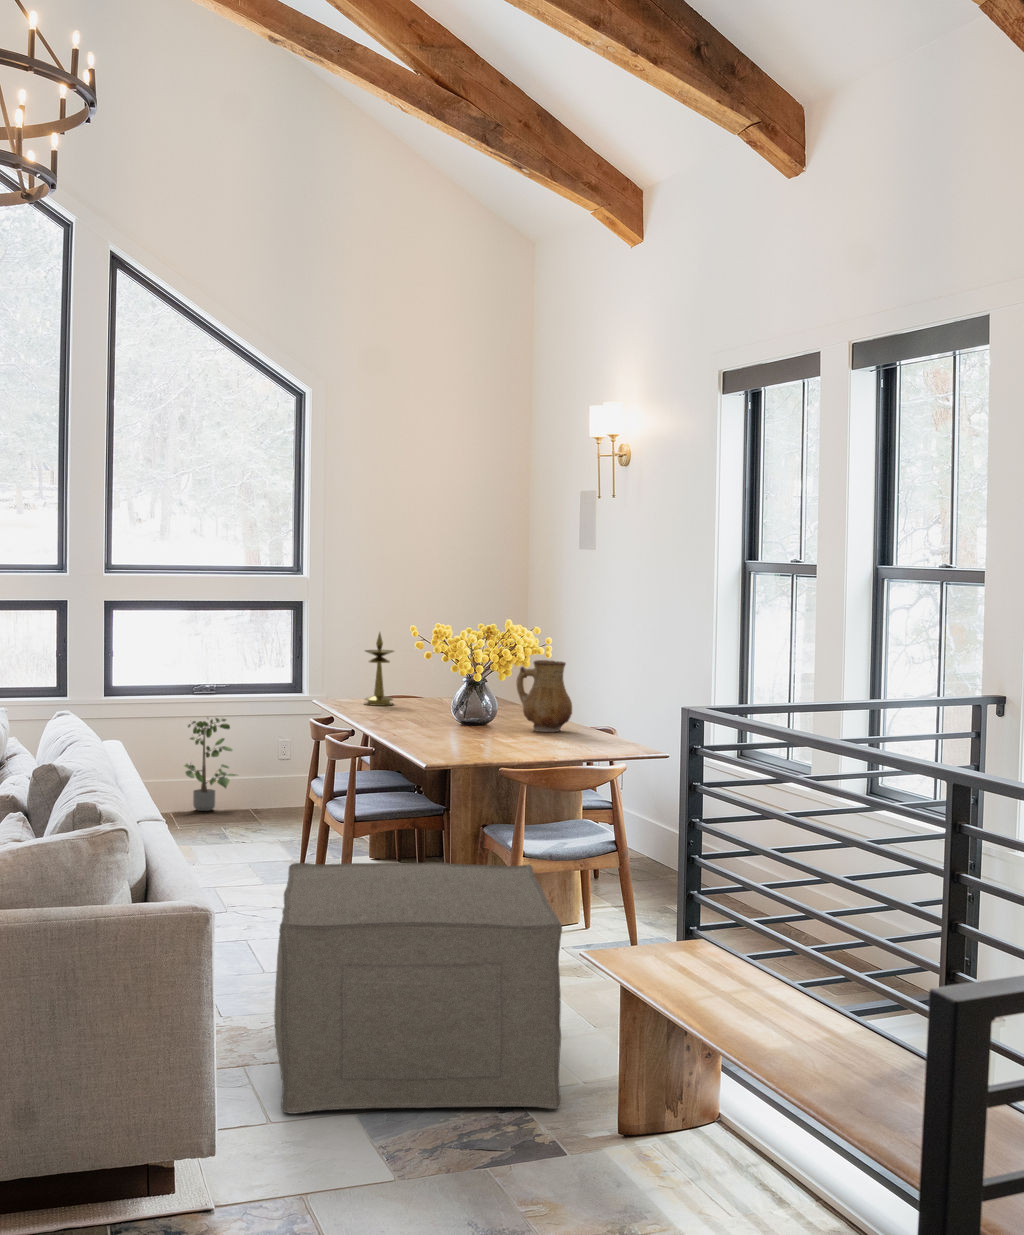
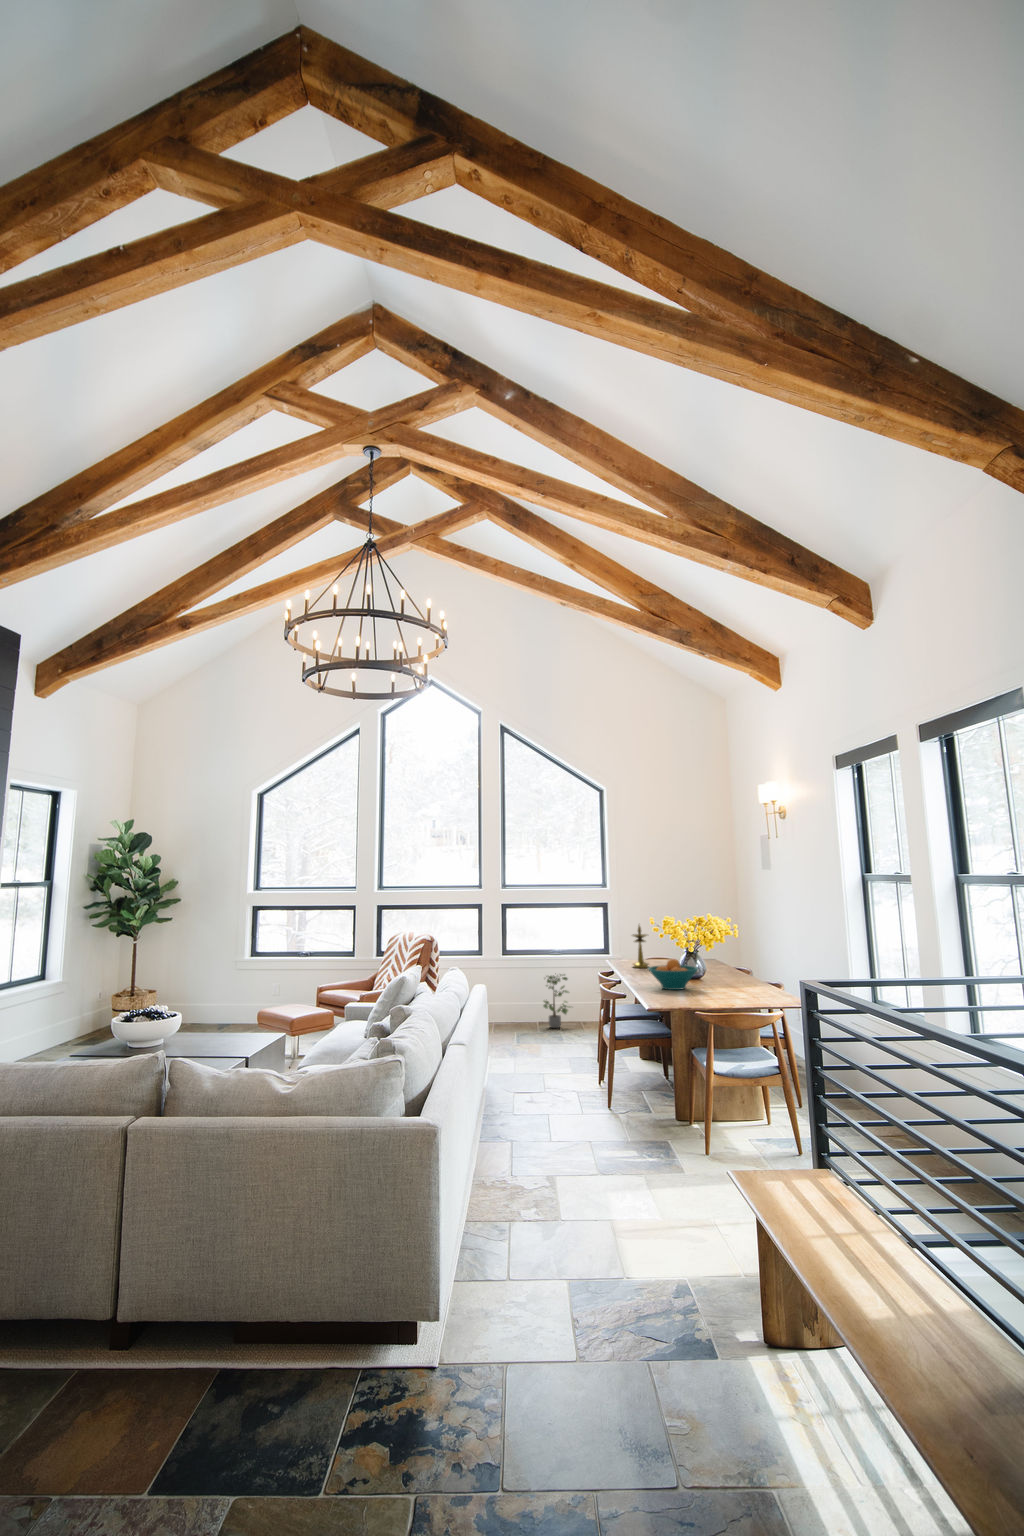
ceramic pitcher: present [516,660,572,732] -> none [714,941,751,988]
fruit bowl: none [415,687,495,735] -> present [648,959,698,990]
ottoman: present [274,863,562,1114] -> none [509,1081,719,1293]

